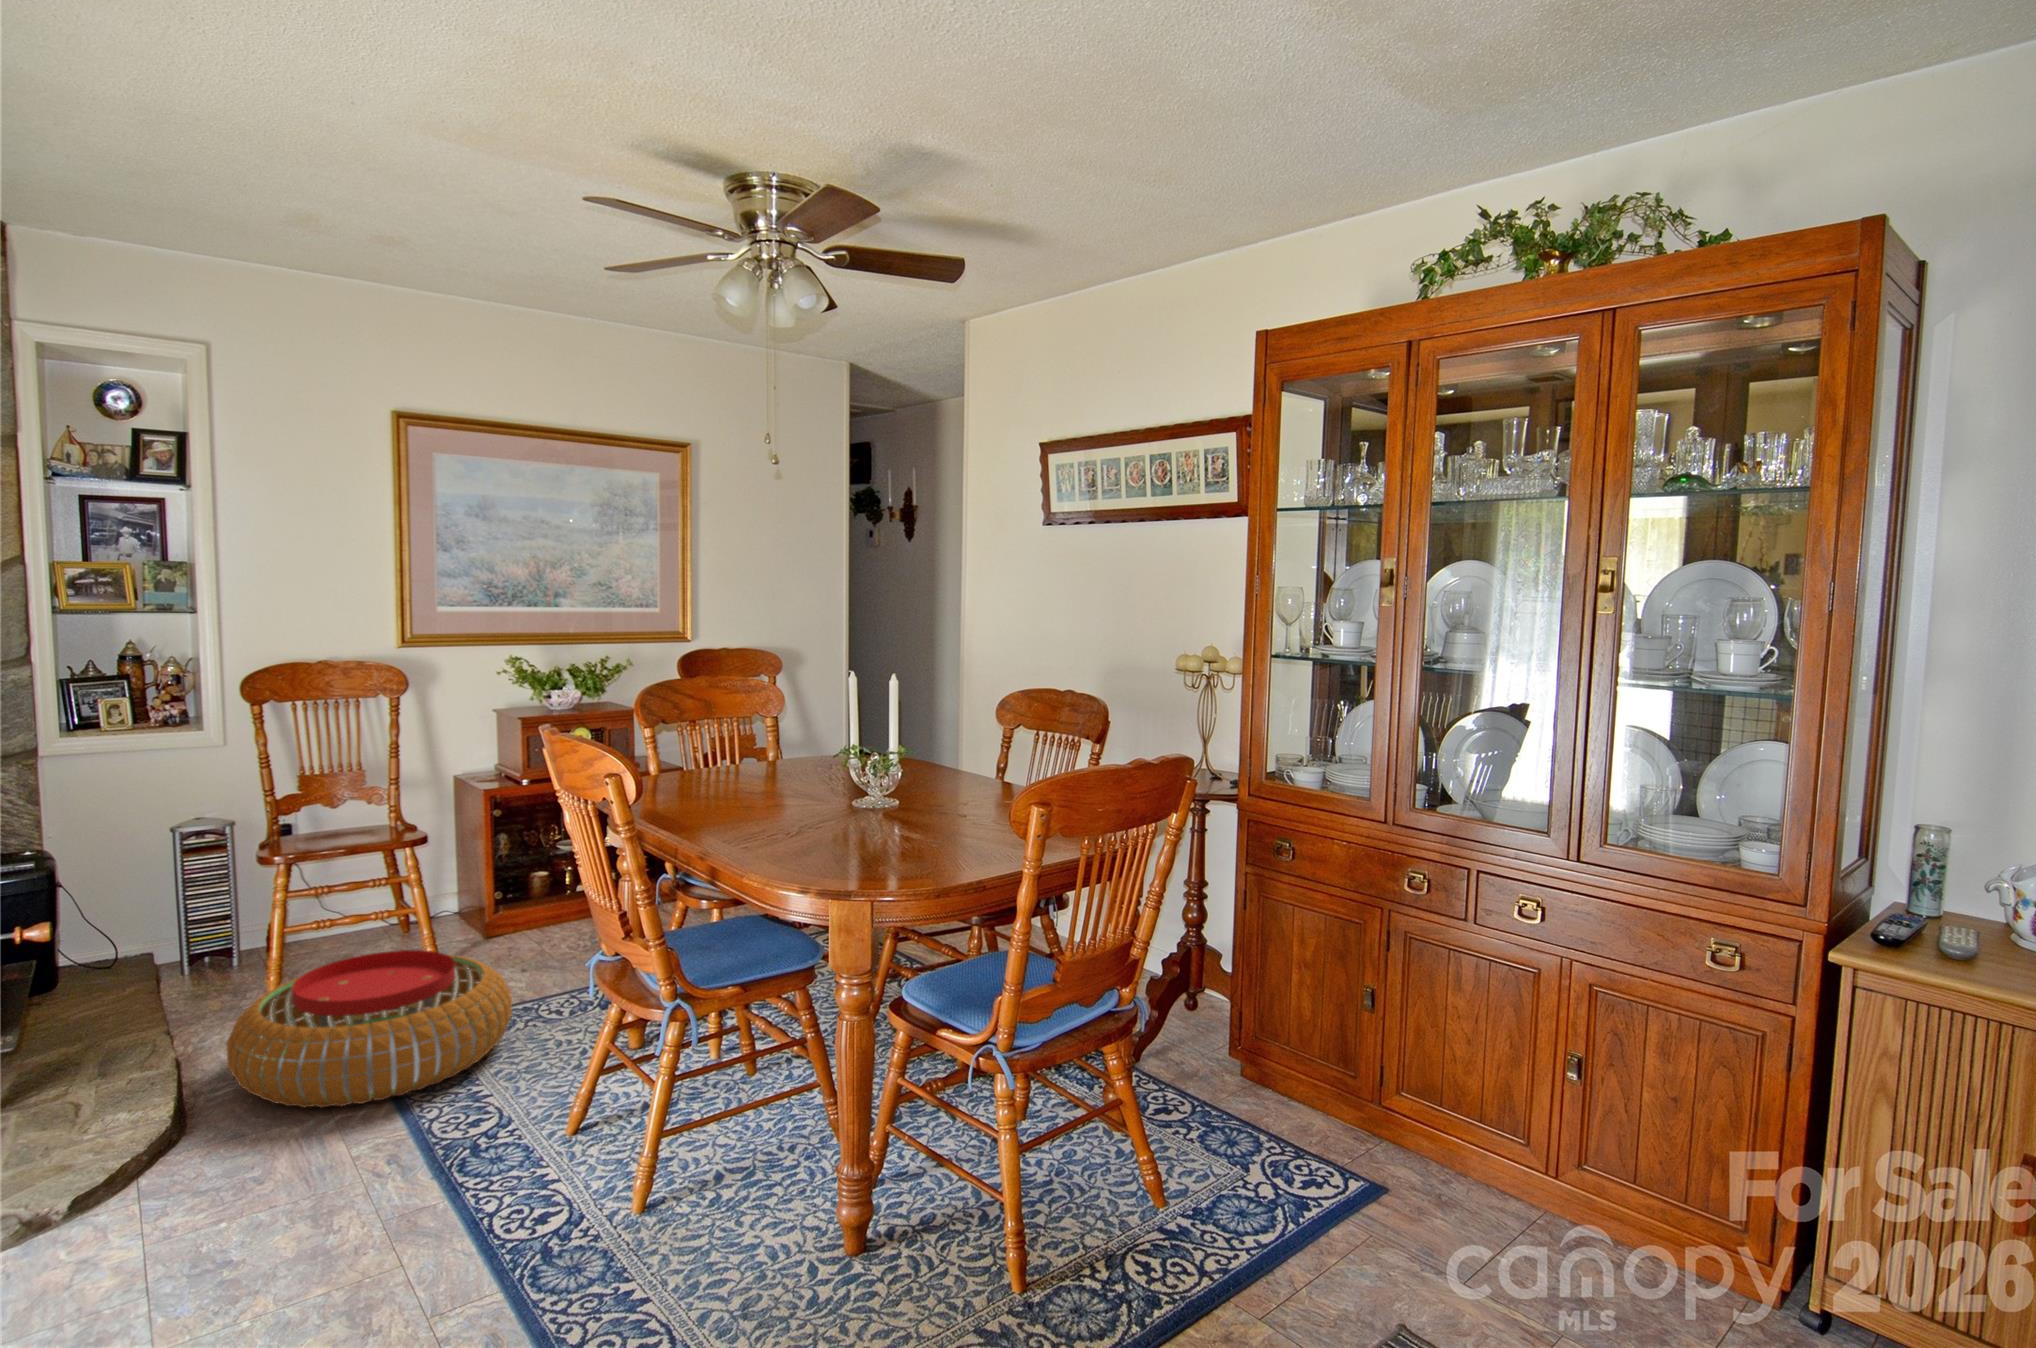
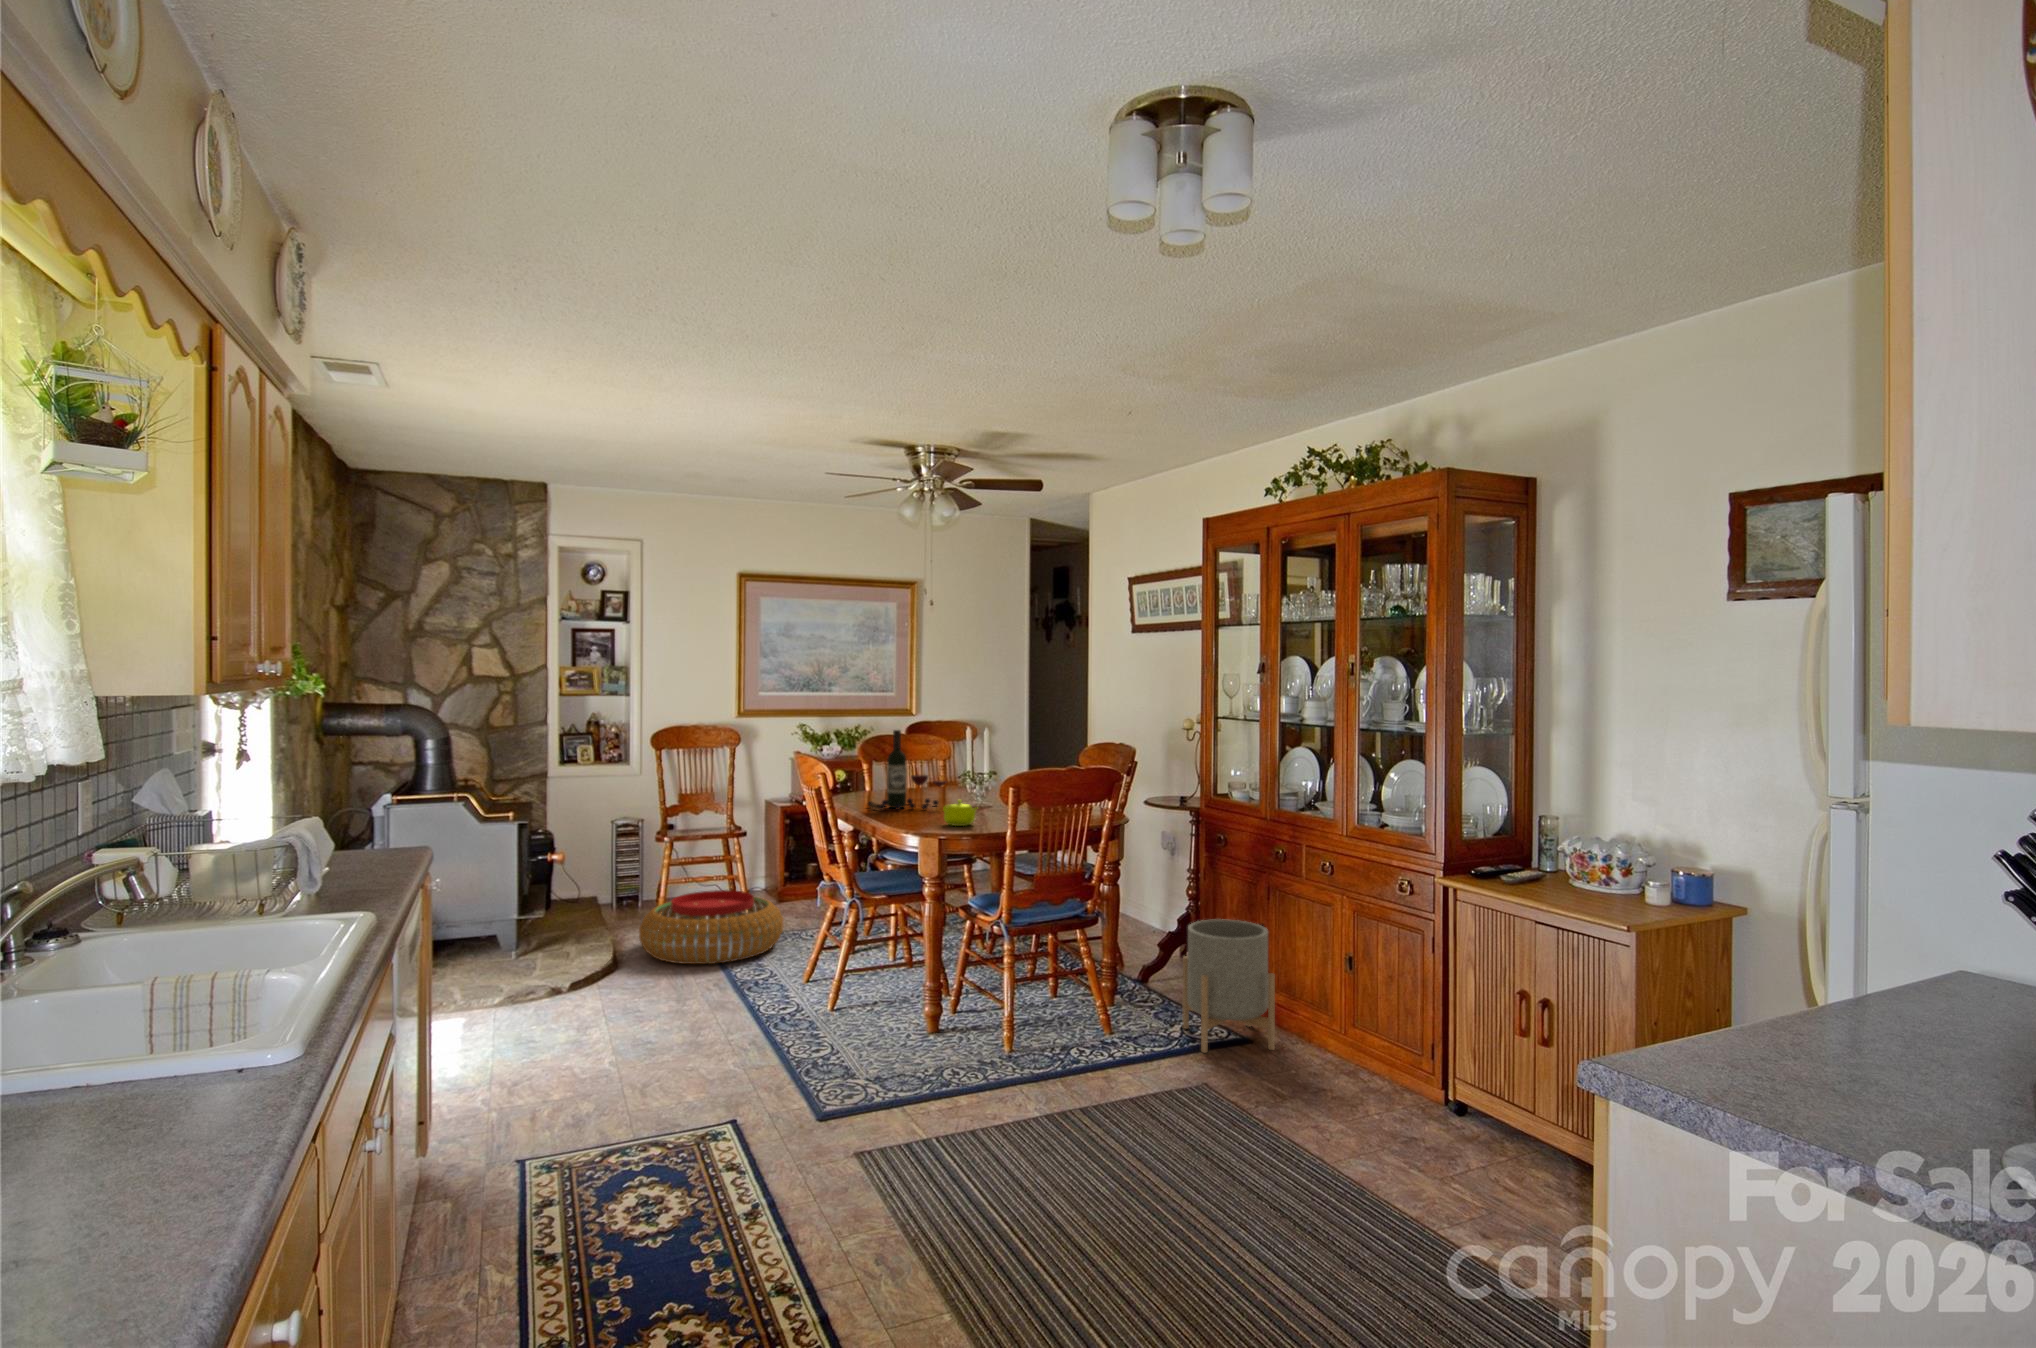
wine bottle: none [685,682,834,827] -> present [868,730,947,810]
teapot: none [858,818,937,869] -> present [943,800,978,826]
planter: none [1255,987,1431,1229] -> present [1182,919,1275,1053]

